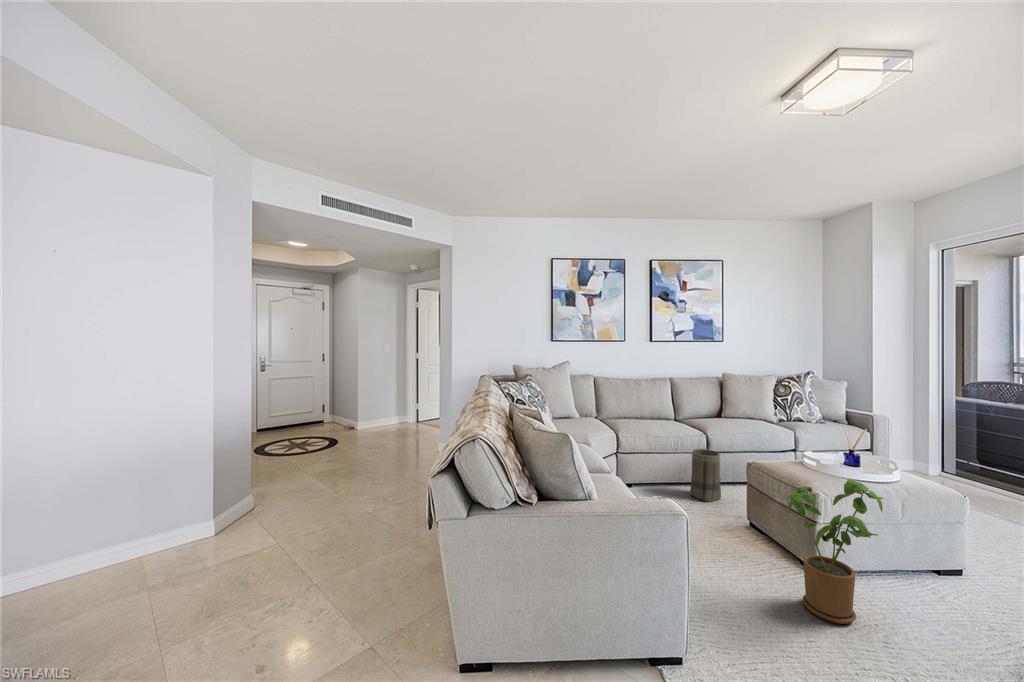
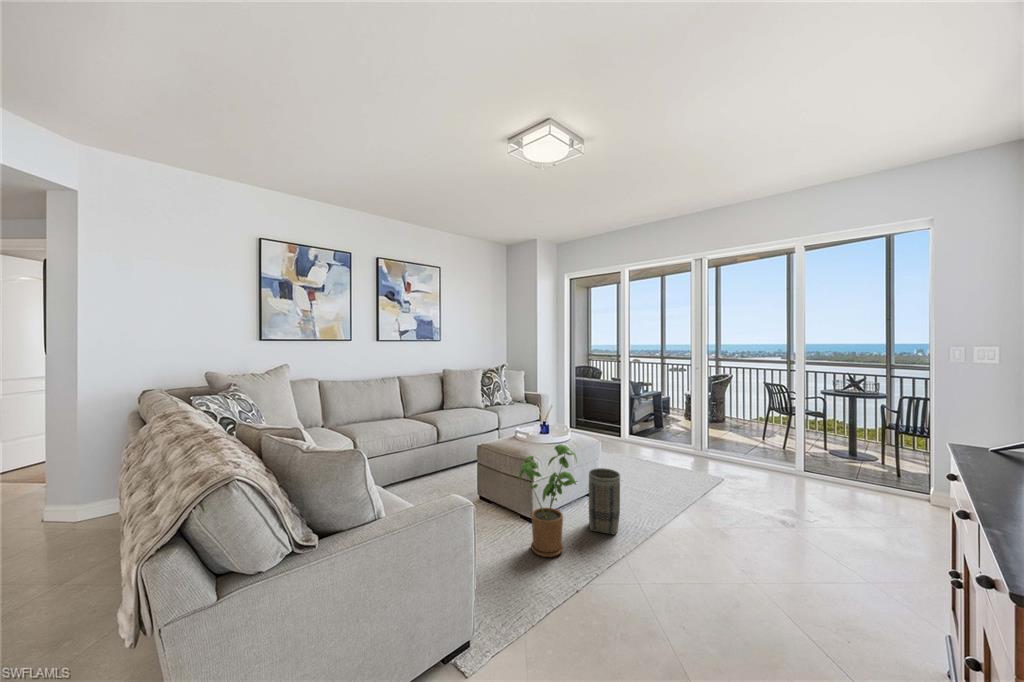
basket: present [690,449,721,502] -> present [589,468,620,535]

